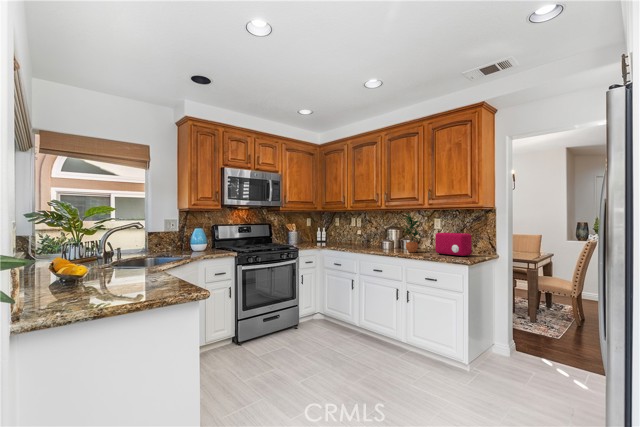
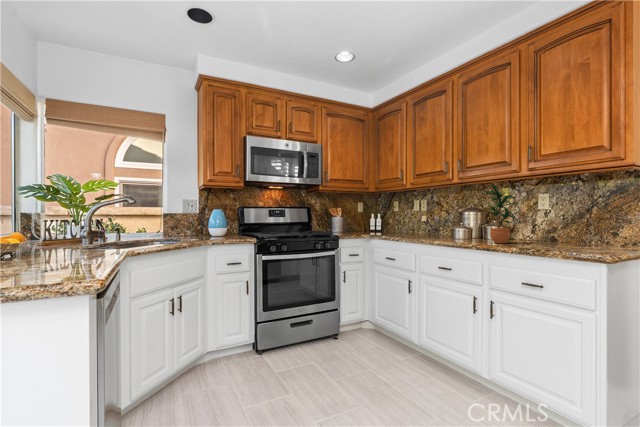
toaster: present [435,233,472,257] -> none [541,211,614,251]

